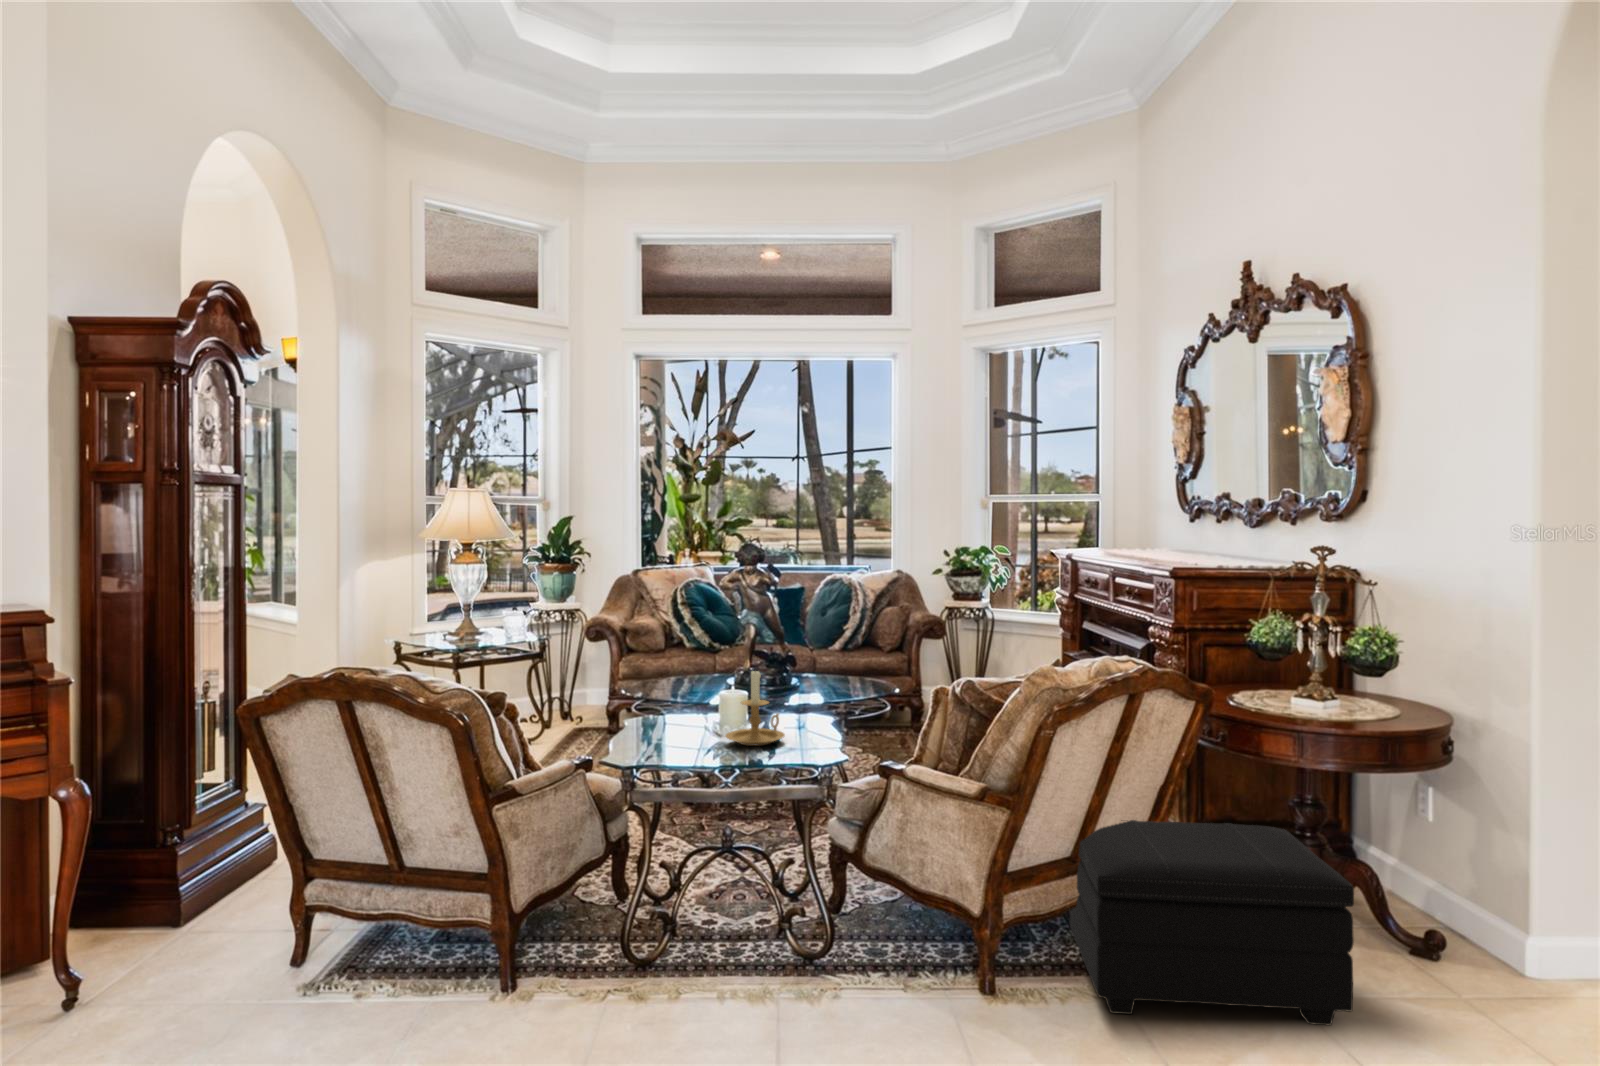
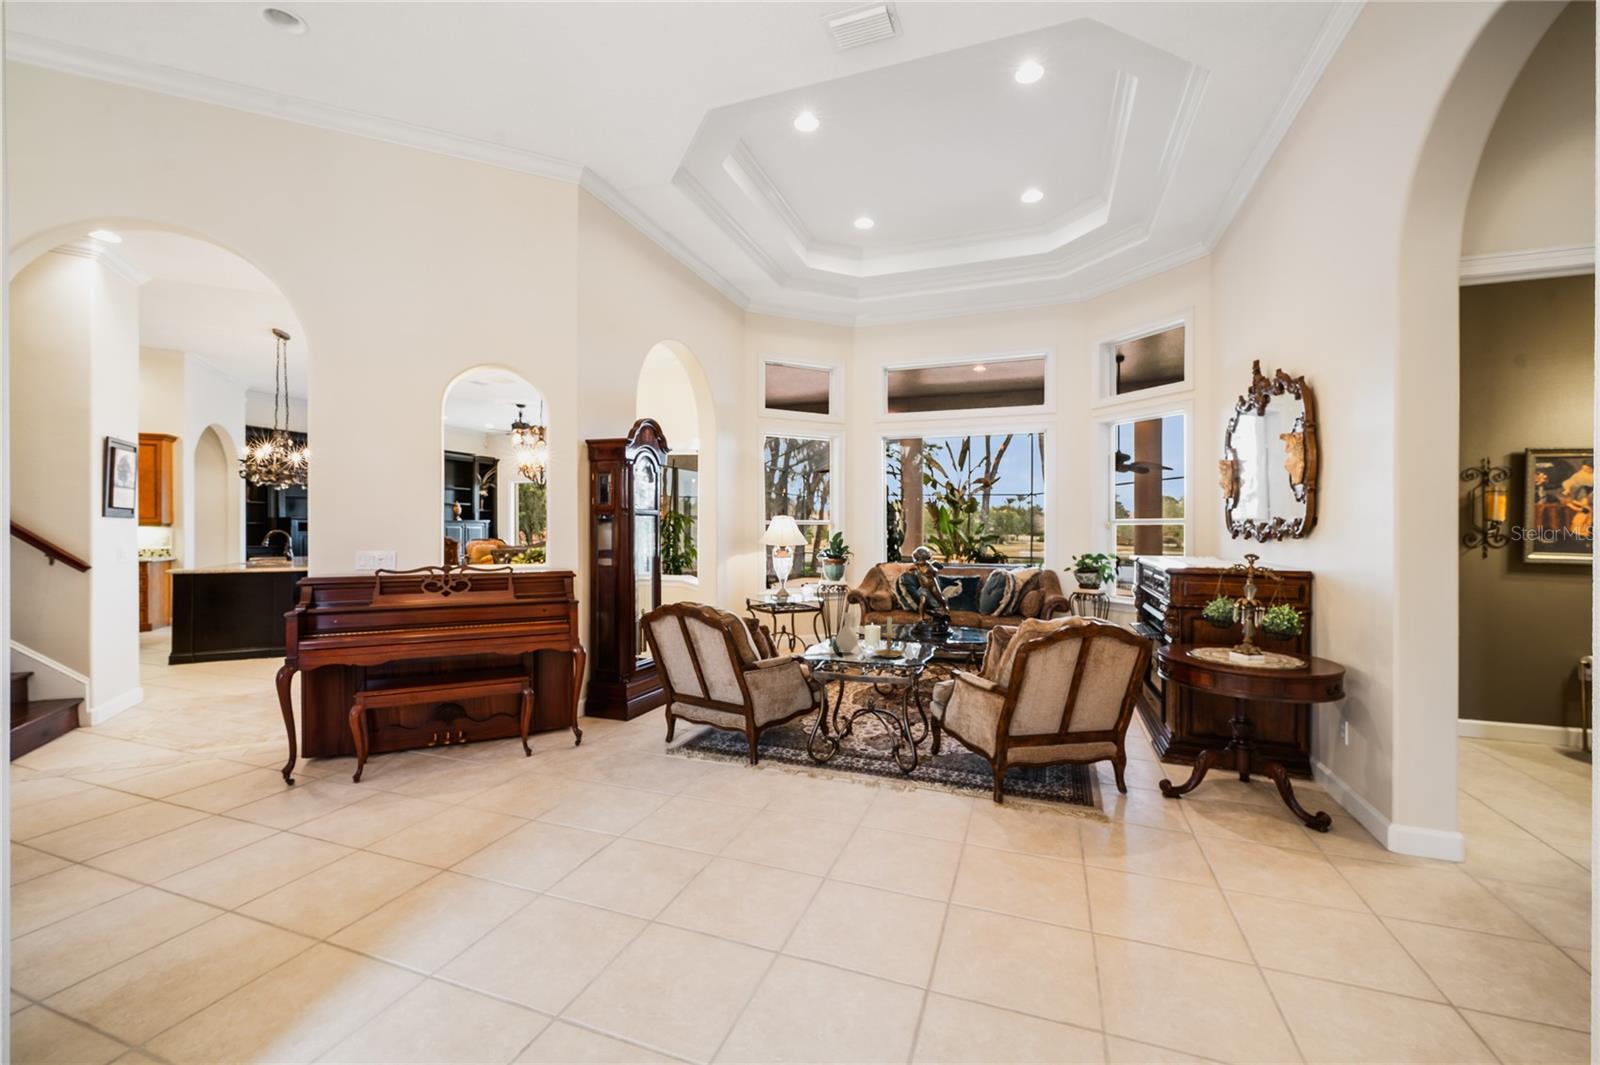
vase: none [649,666,690,742] -> present [836,613,858,653]
footstool: present [1070,820,1354,1025] -> none [1053,716,1218,850]

